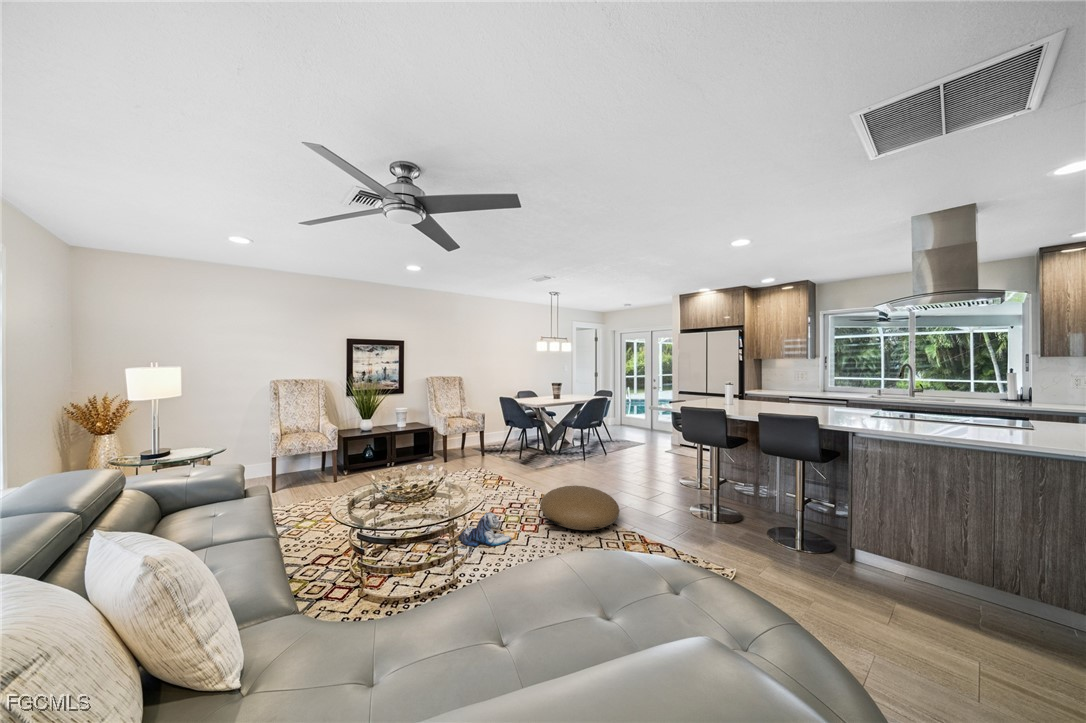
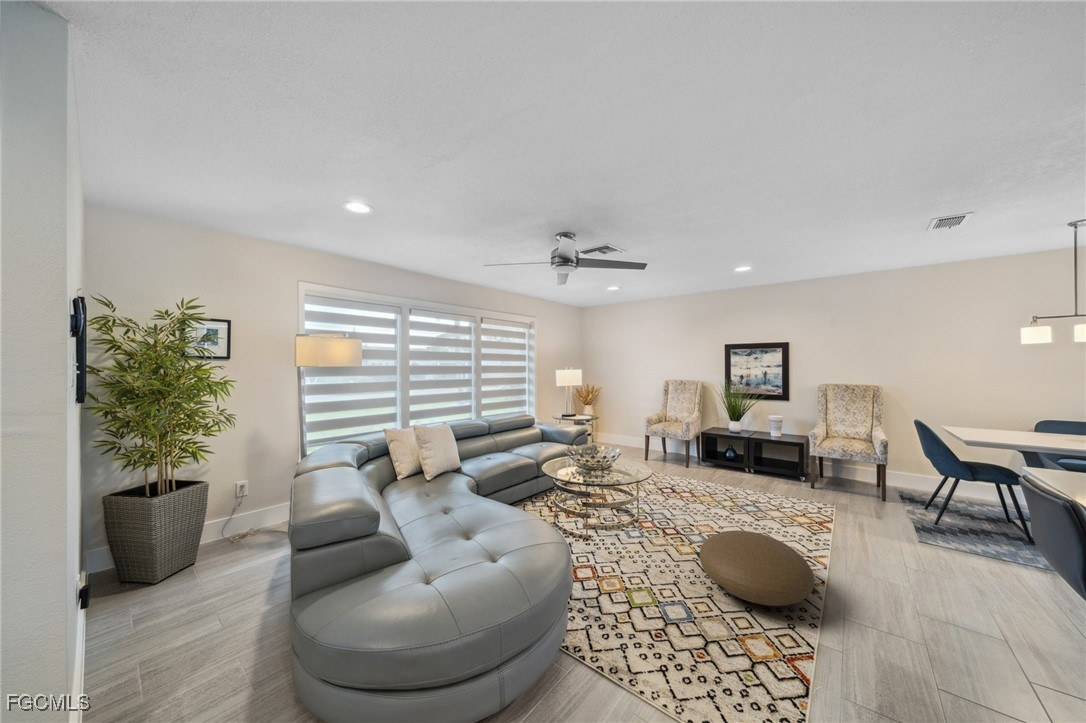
plush toy: present [458,512,511,546] -> none [634,511,663,547]

